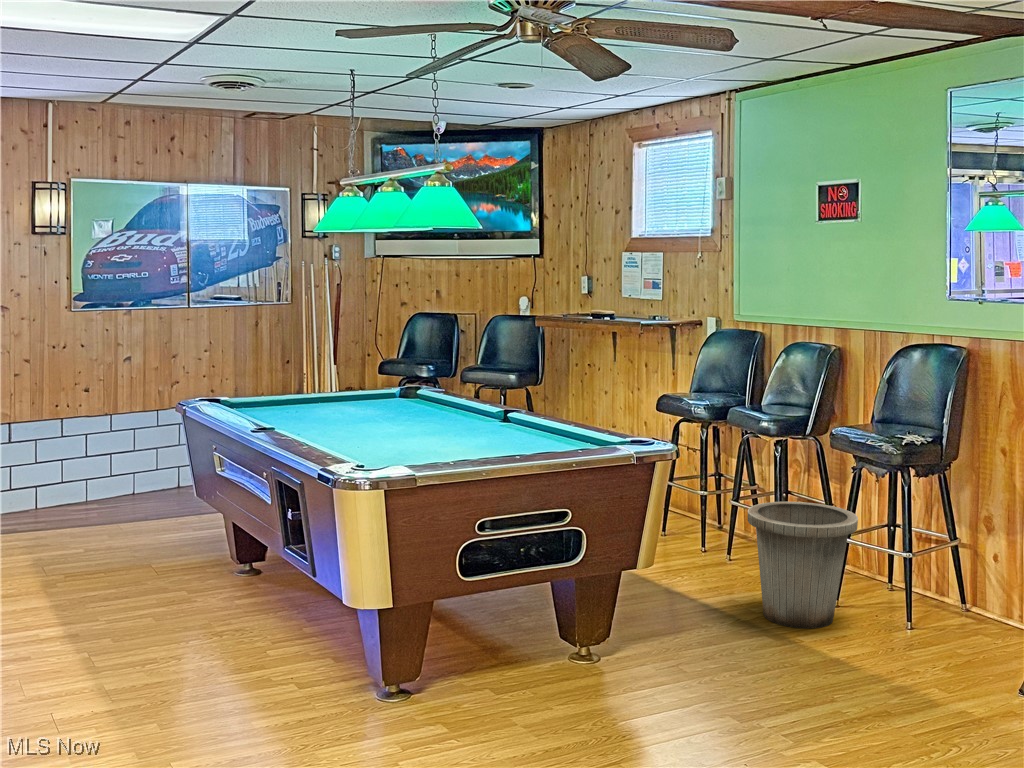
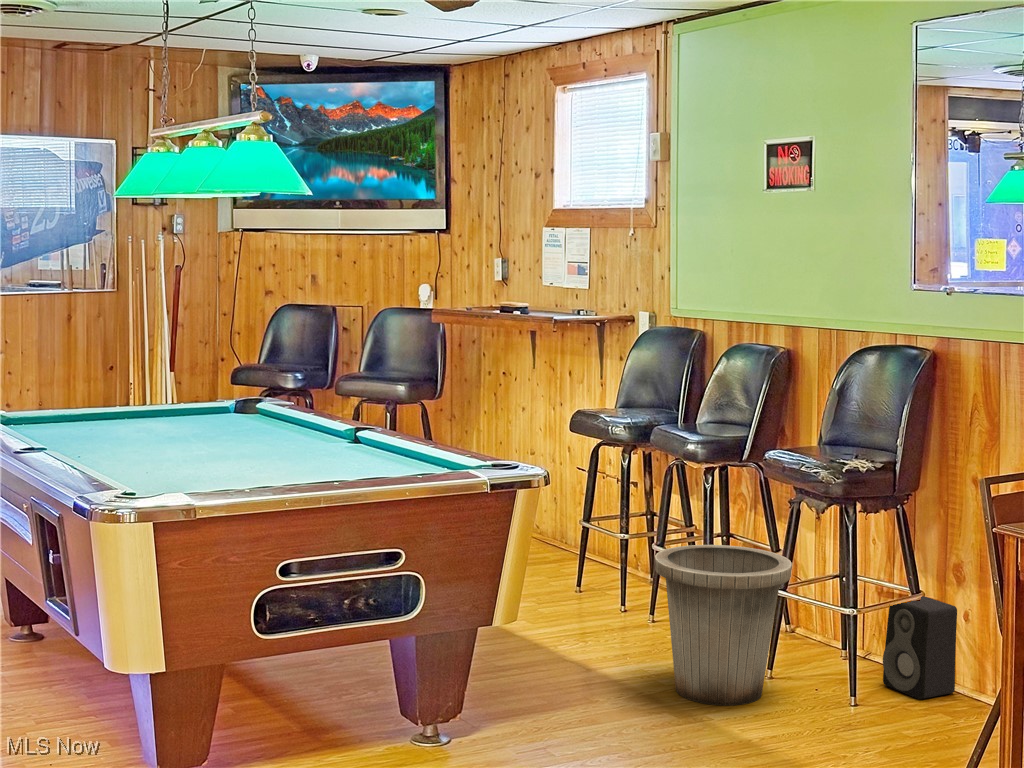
speaker: none [926,542,988,623] -> present [883,596,957,699]

